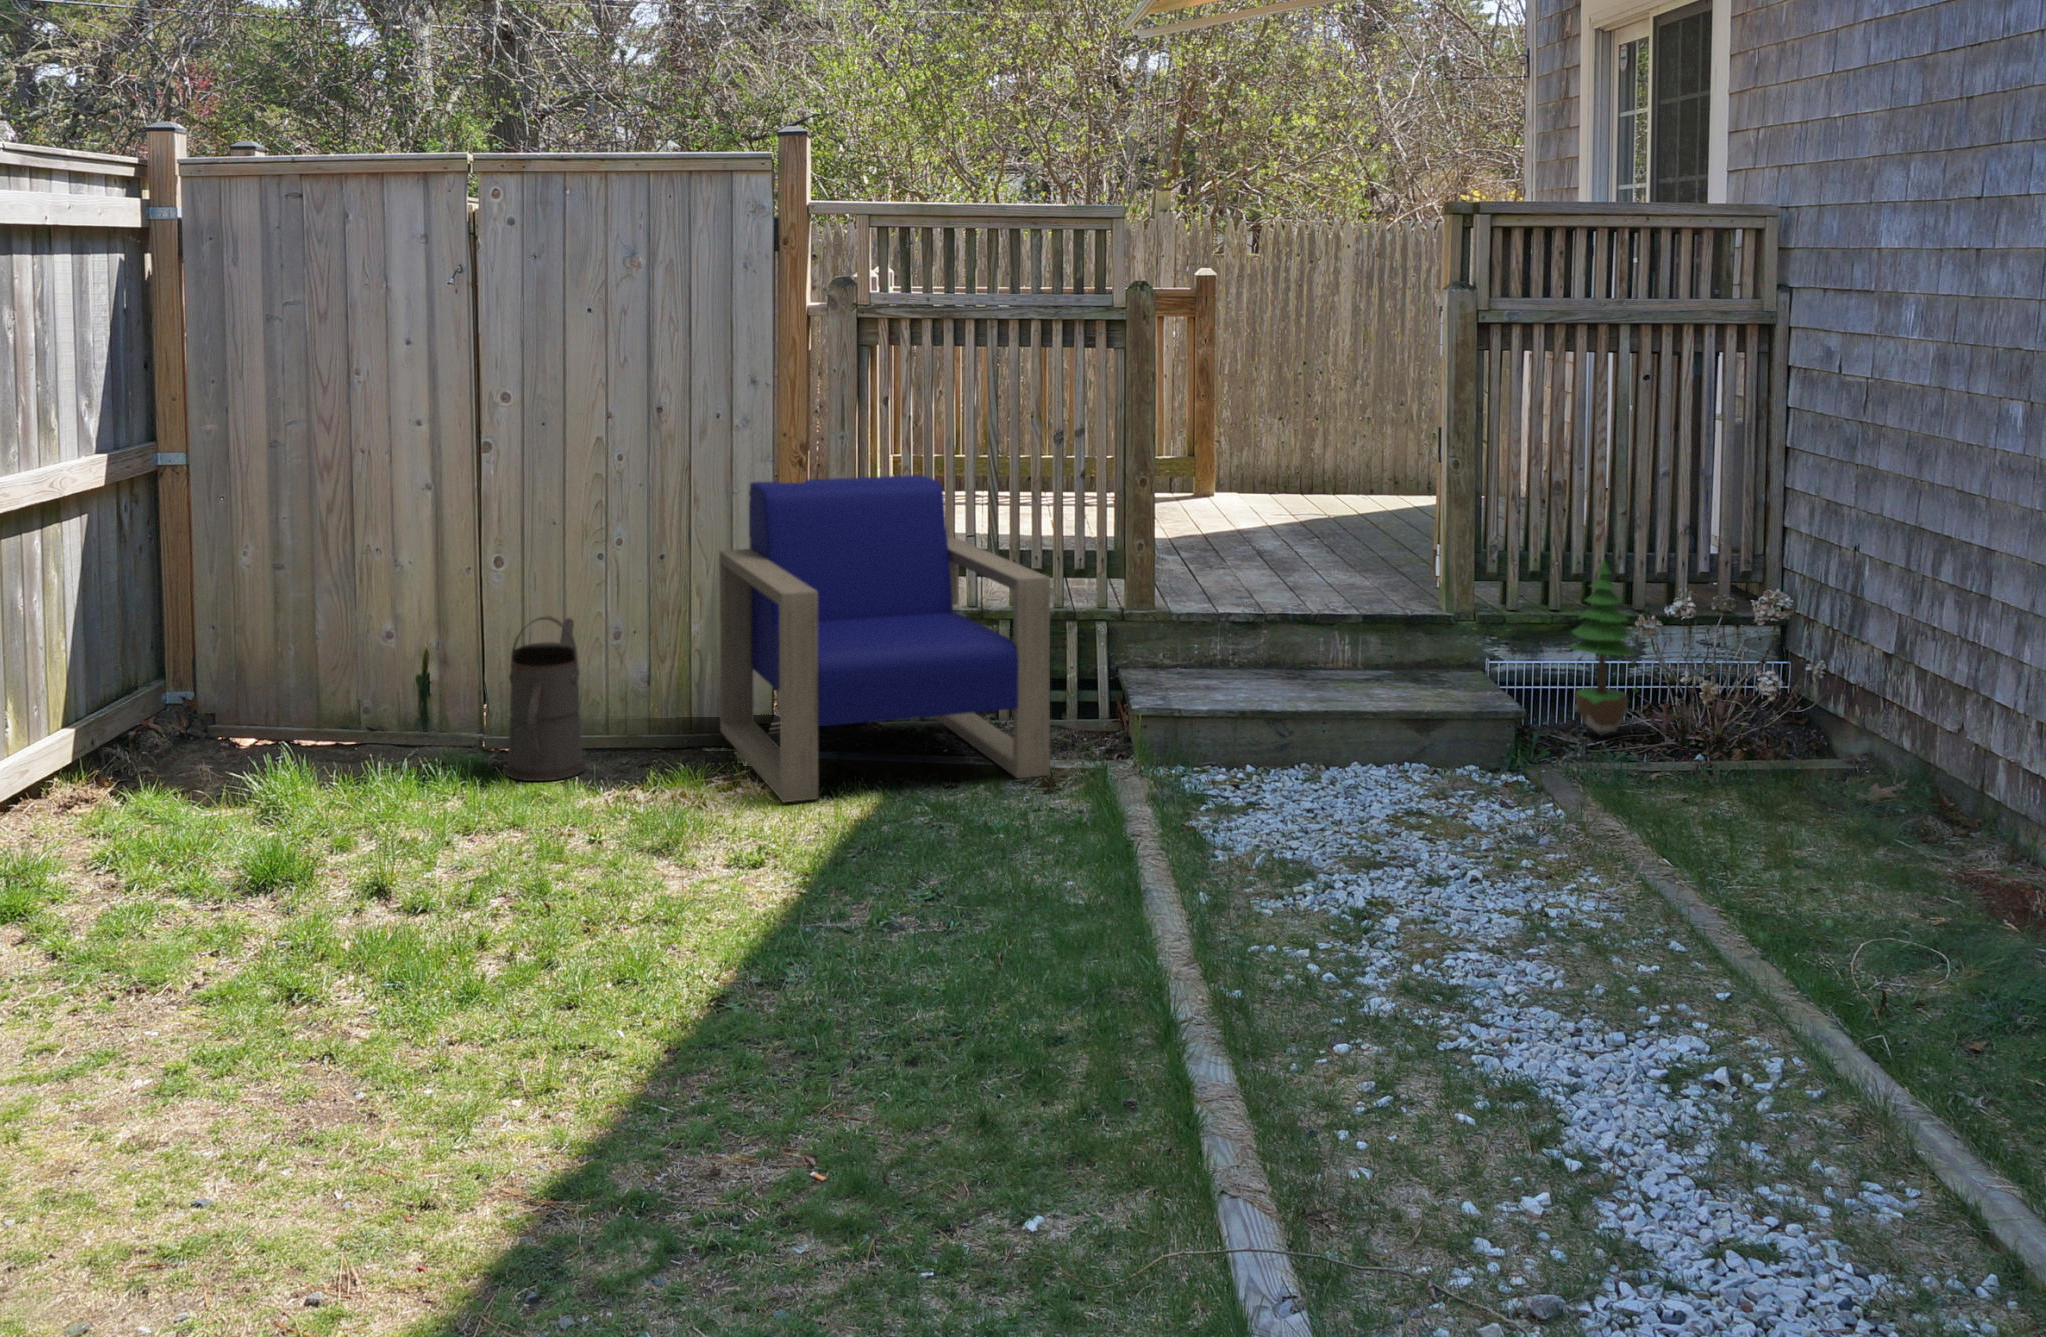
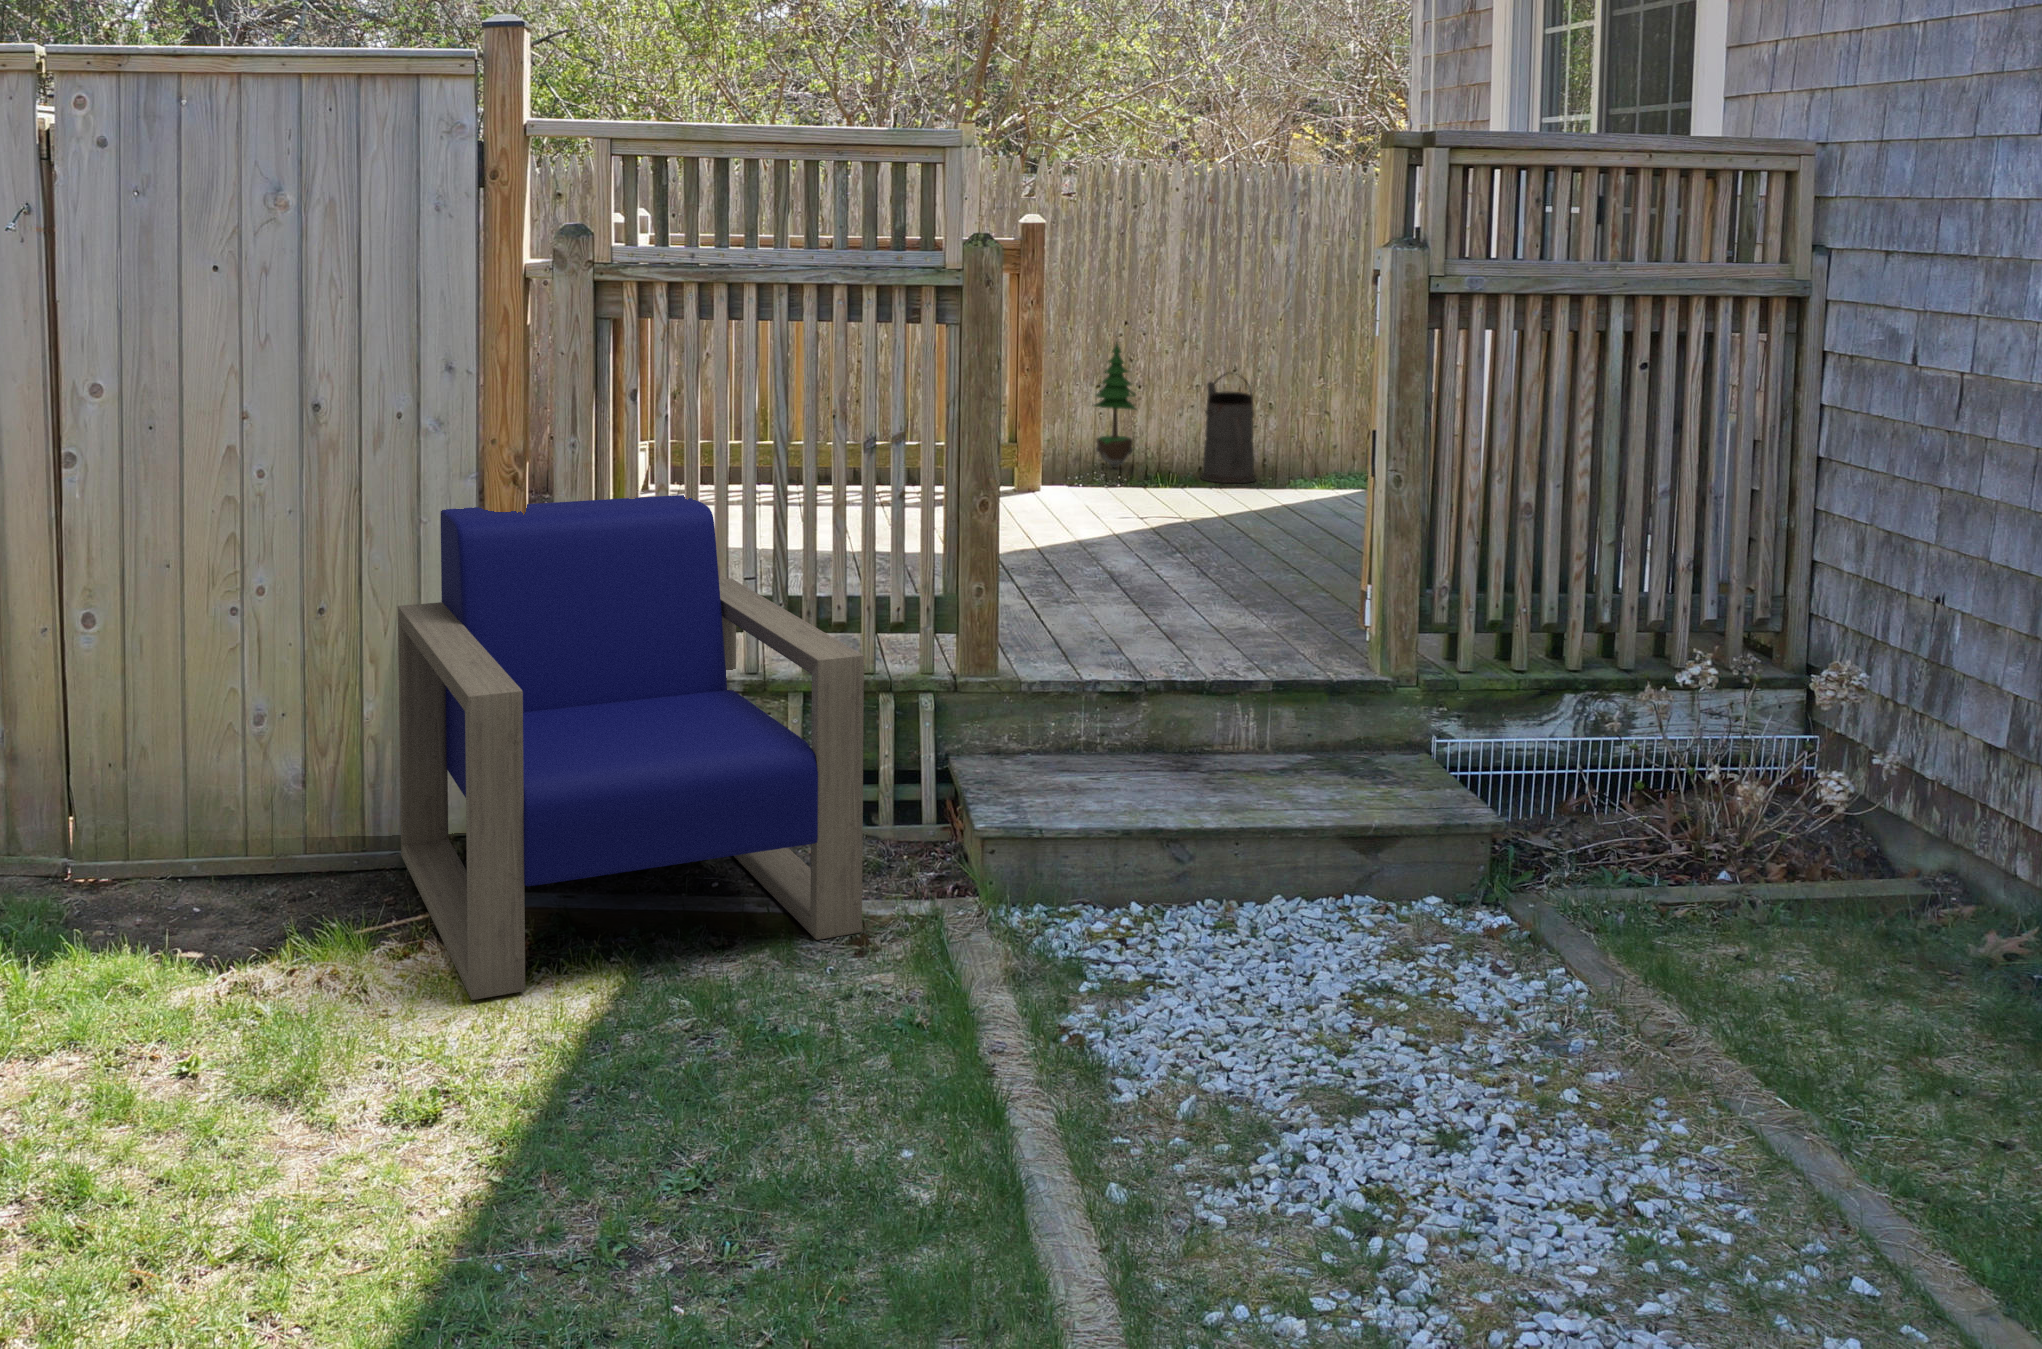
potted tree: present [1570,560,1634,736] -> present [1094,342,1136,468]
watering can: present [505,617,586,781] -> present [1200,372,1256,483]

